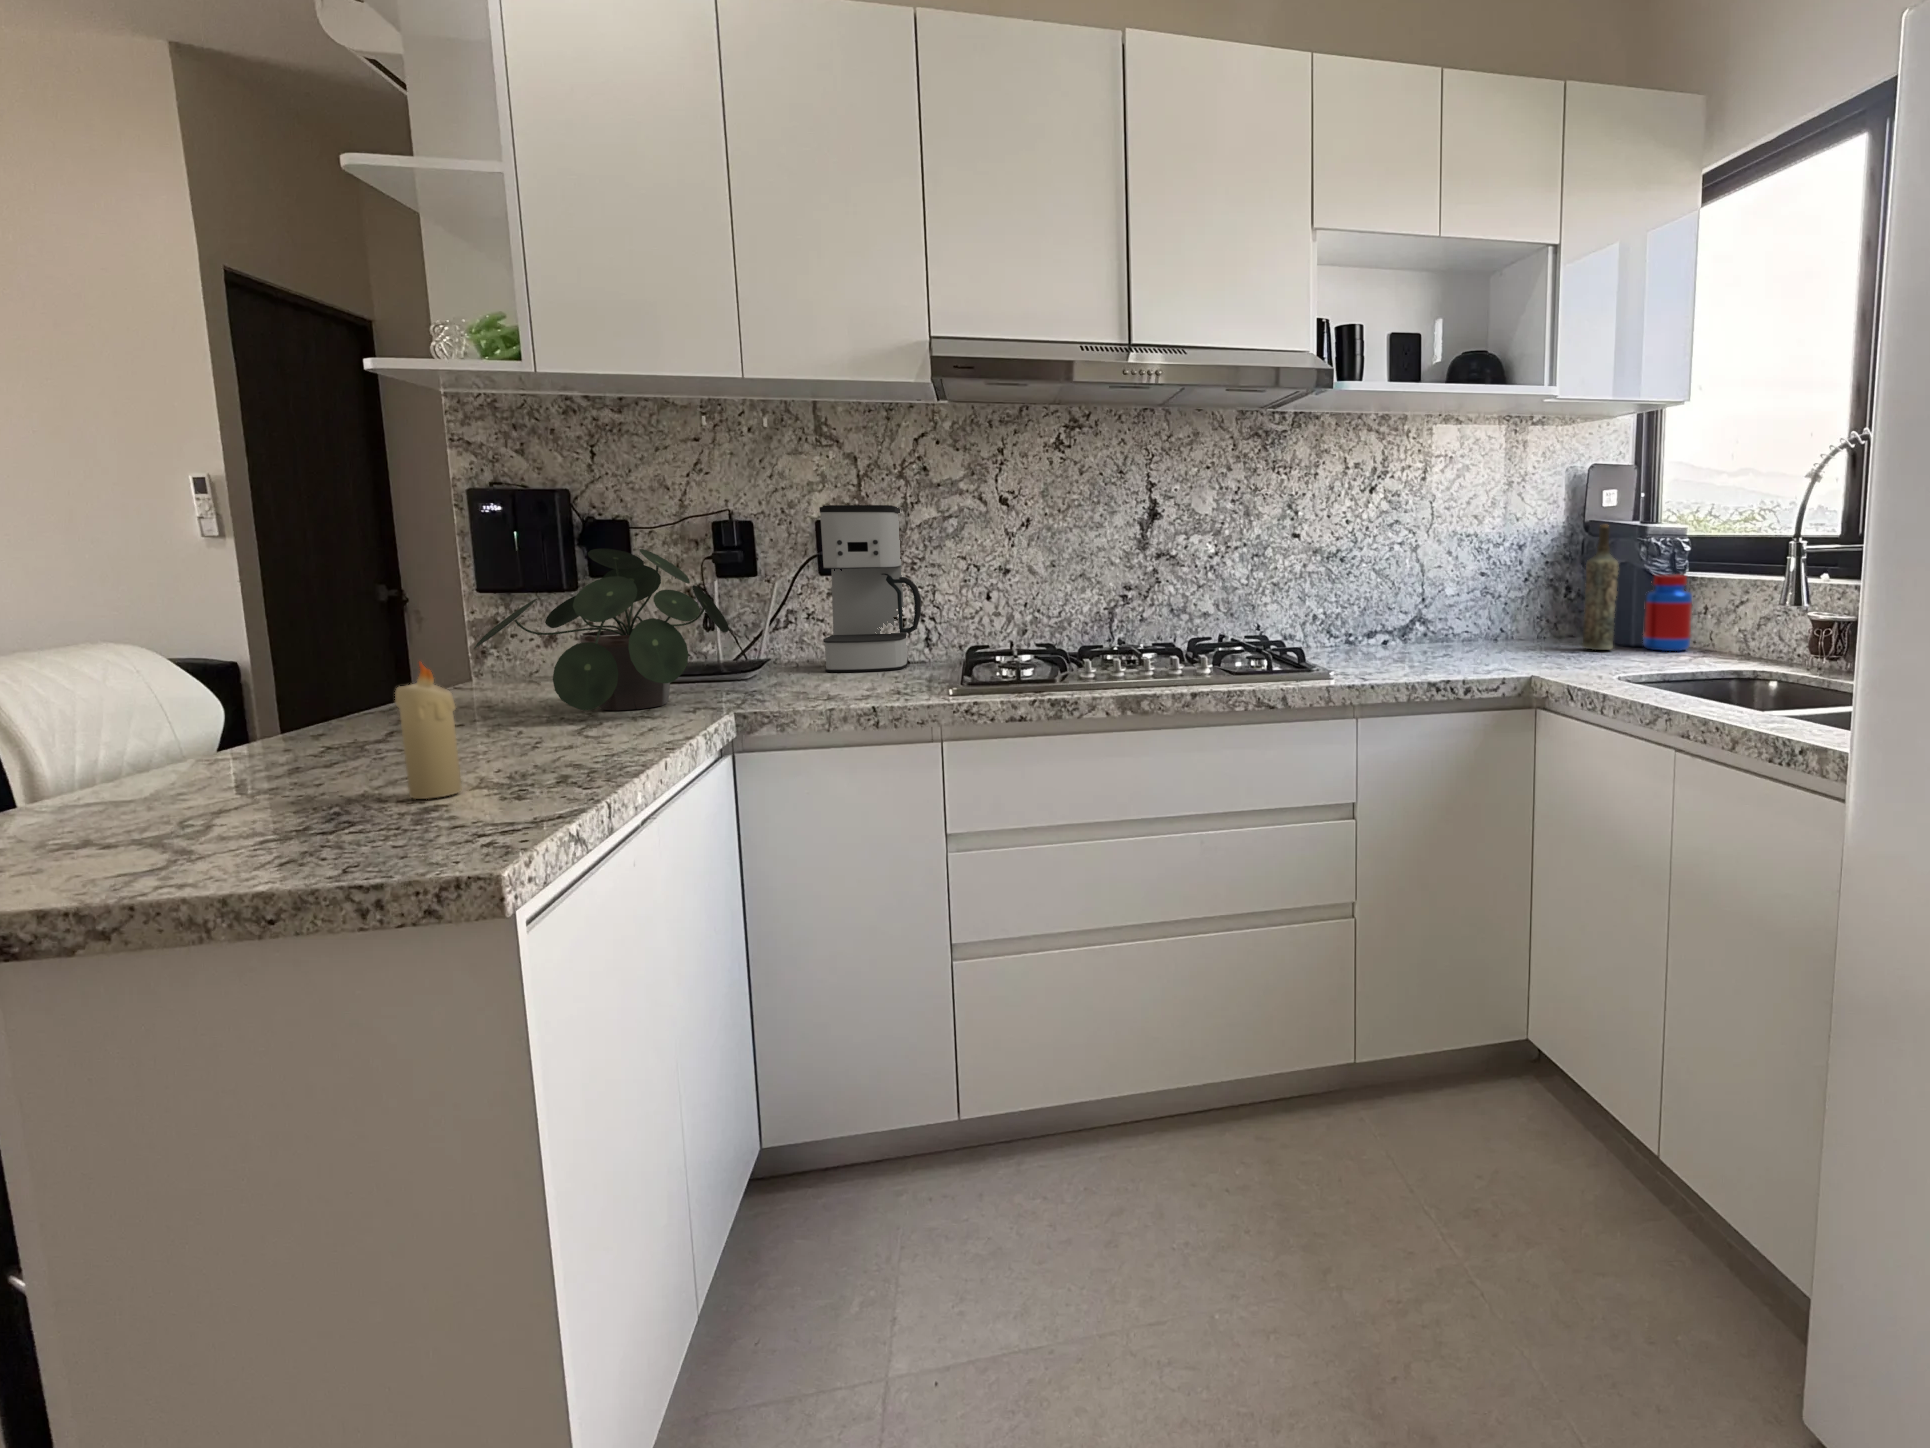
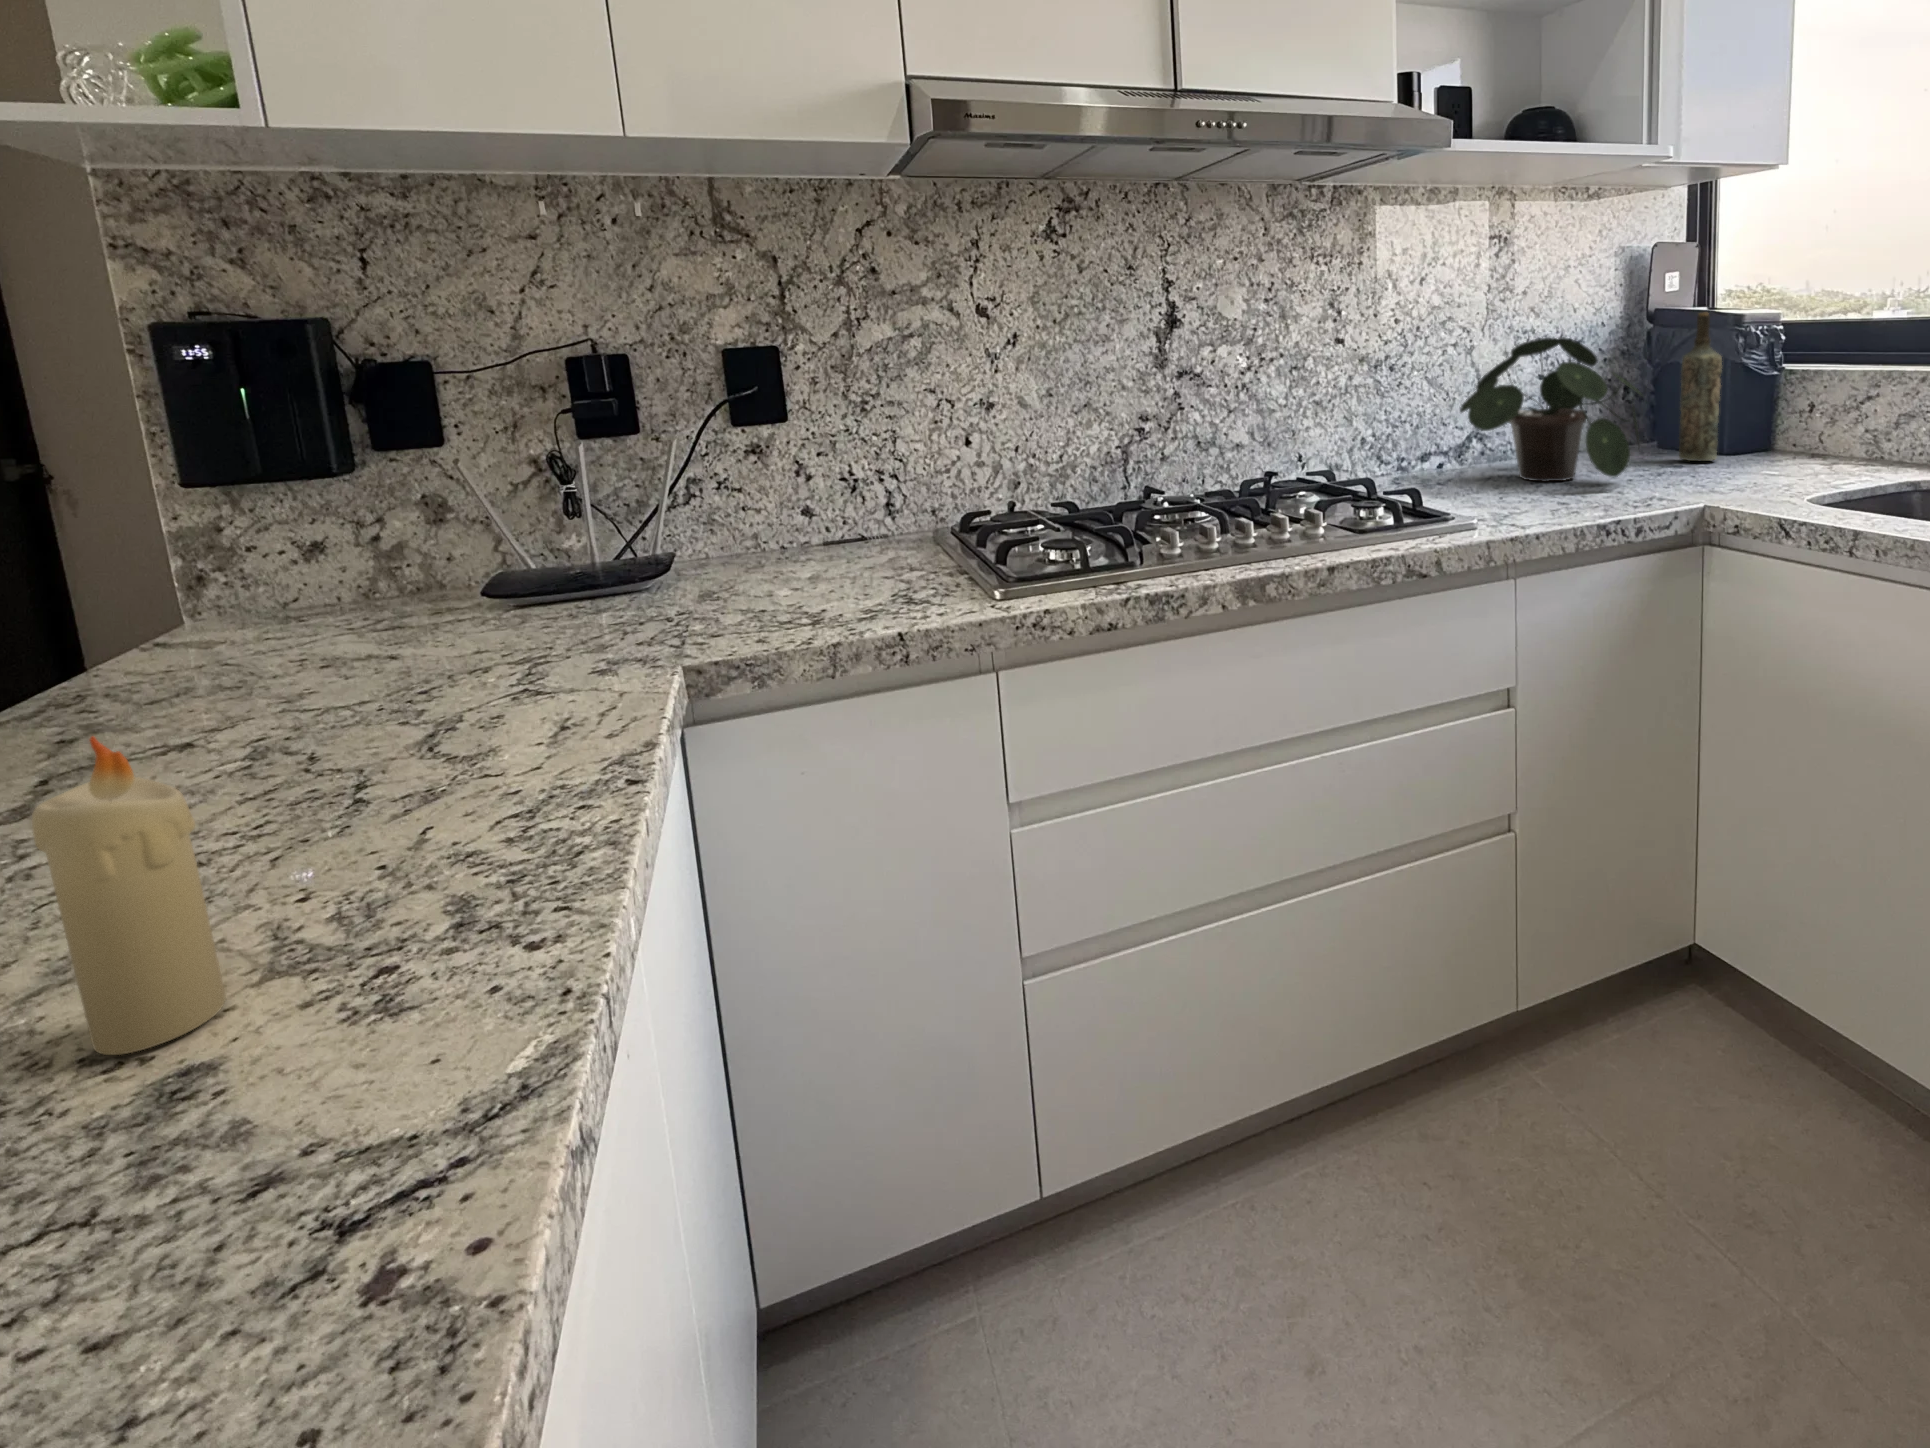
coffee maker: present [819,505,921,672] -> none [734,323,884,565]
potted plant: present [474,549,729,710] -> present [1460,337,1643,481]
jar: present [1643,575,1692,651] -> none [1740,367,1799,457]

